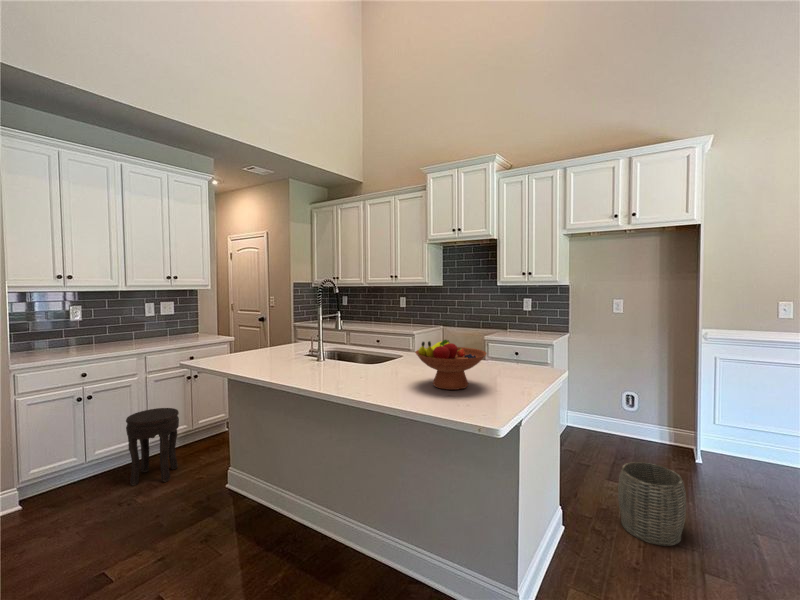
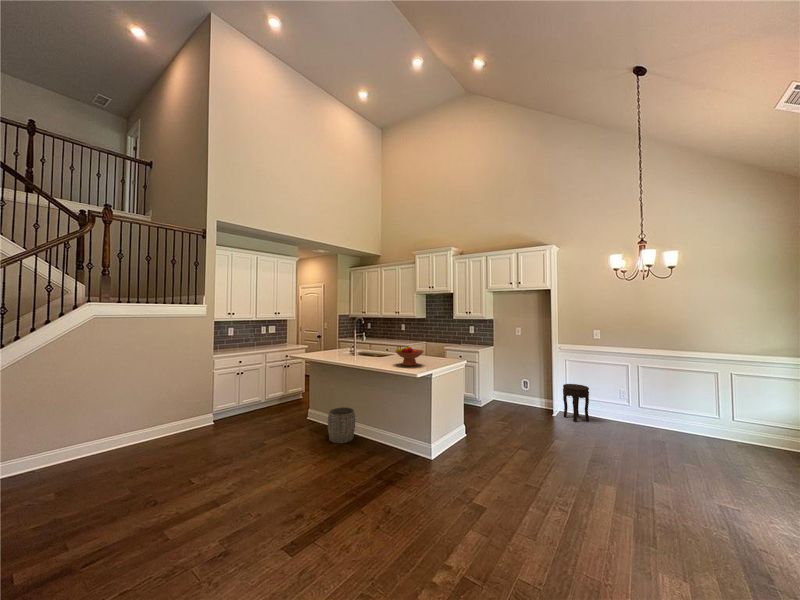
side table: present [126,408,179,486] -> present [563,384,589,422]
woven basket: present [618,462,686,546] -> present [328,407,355,443]

